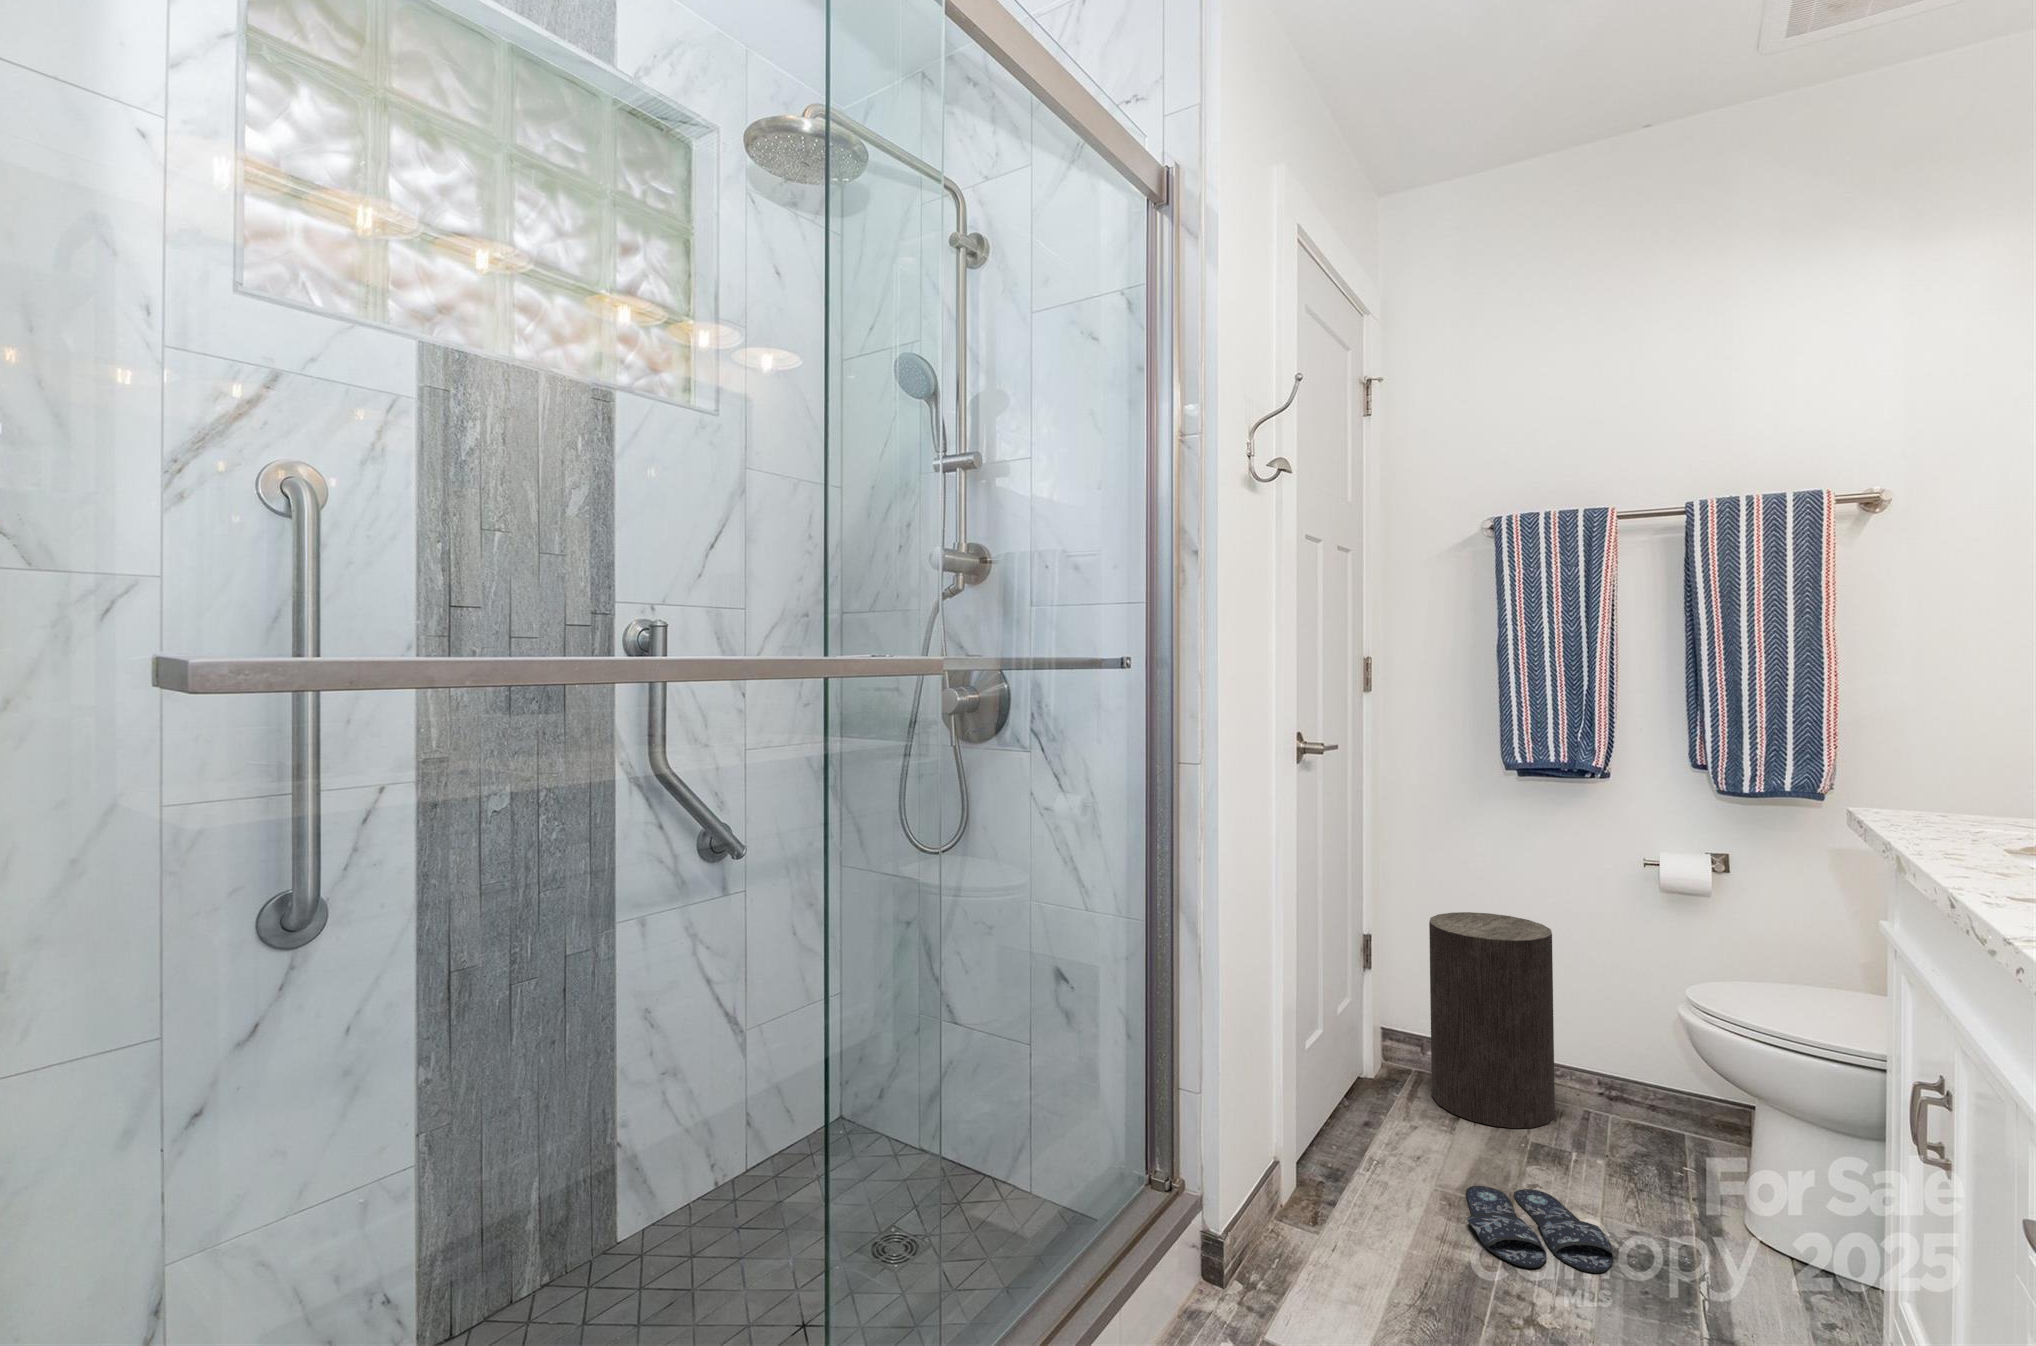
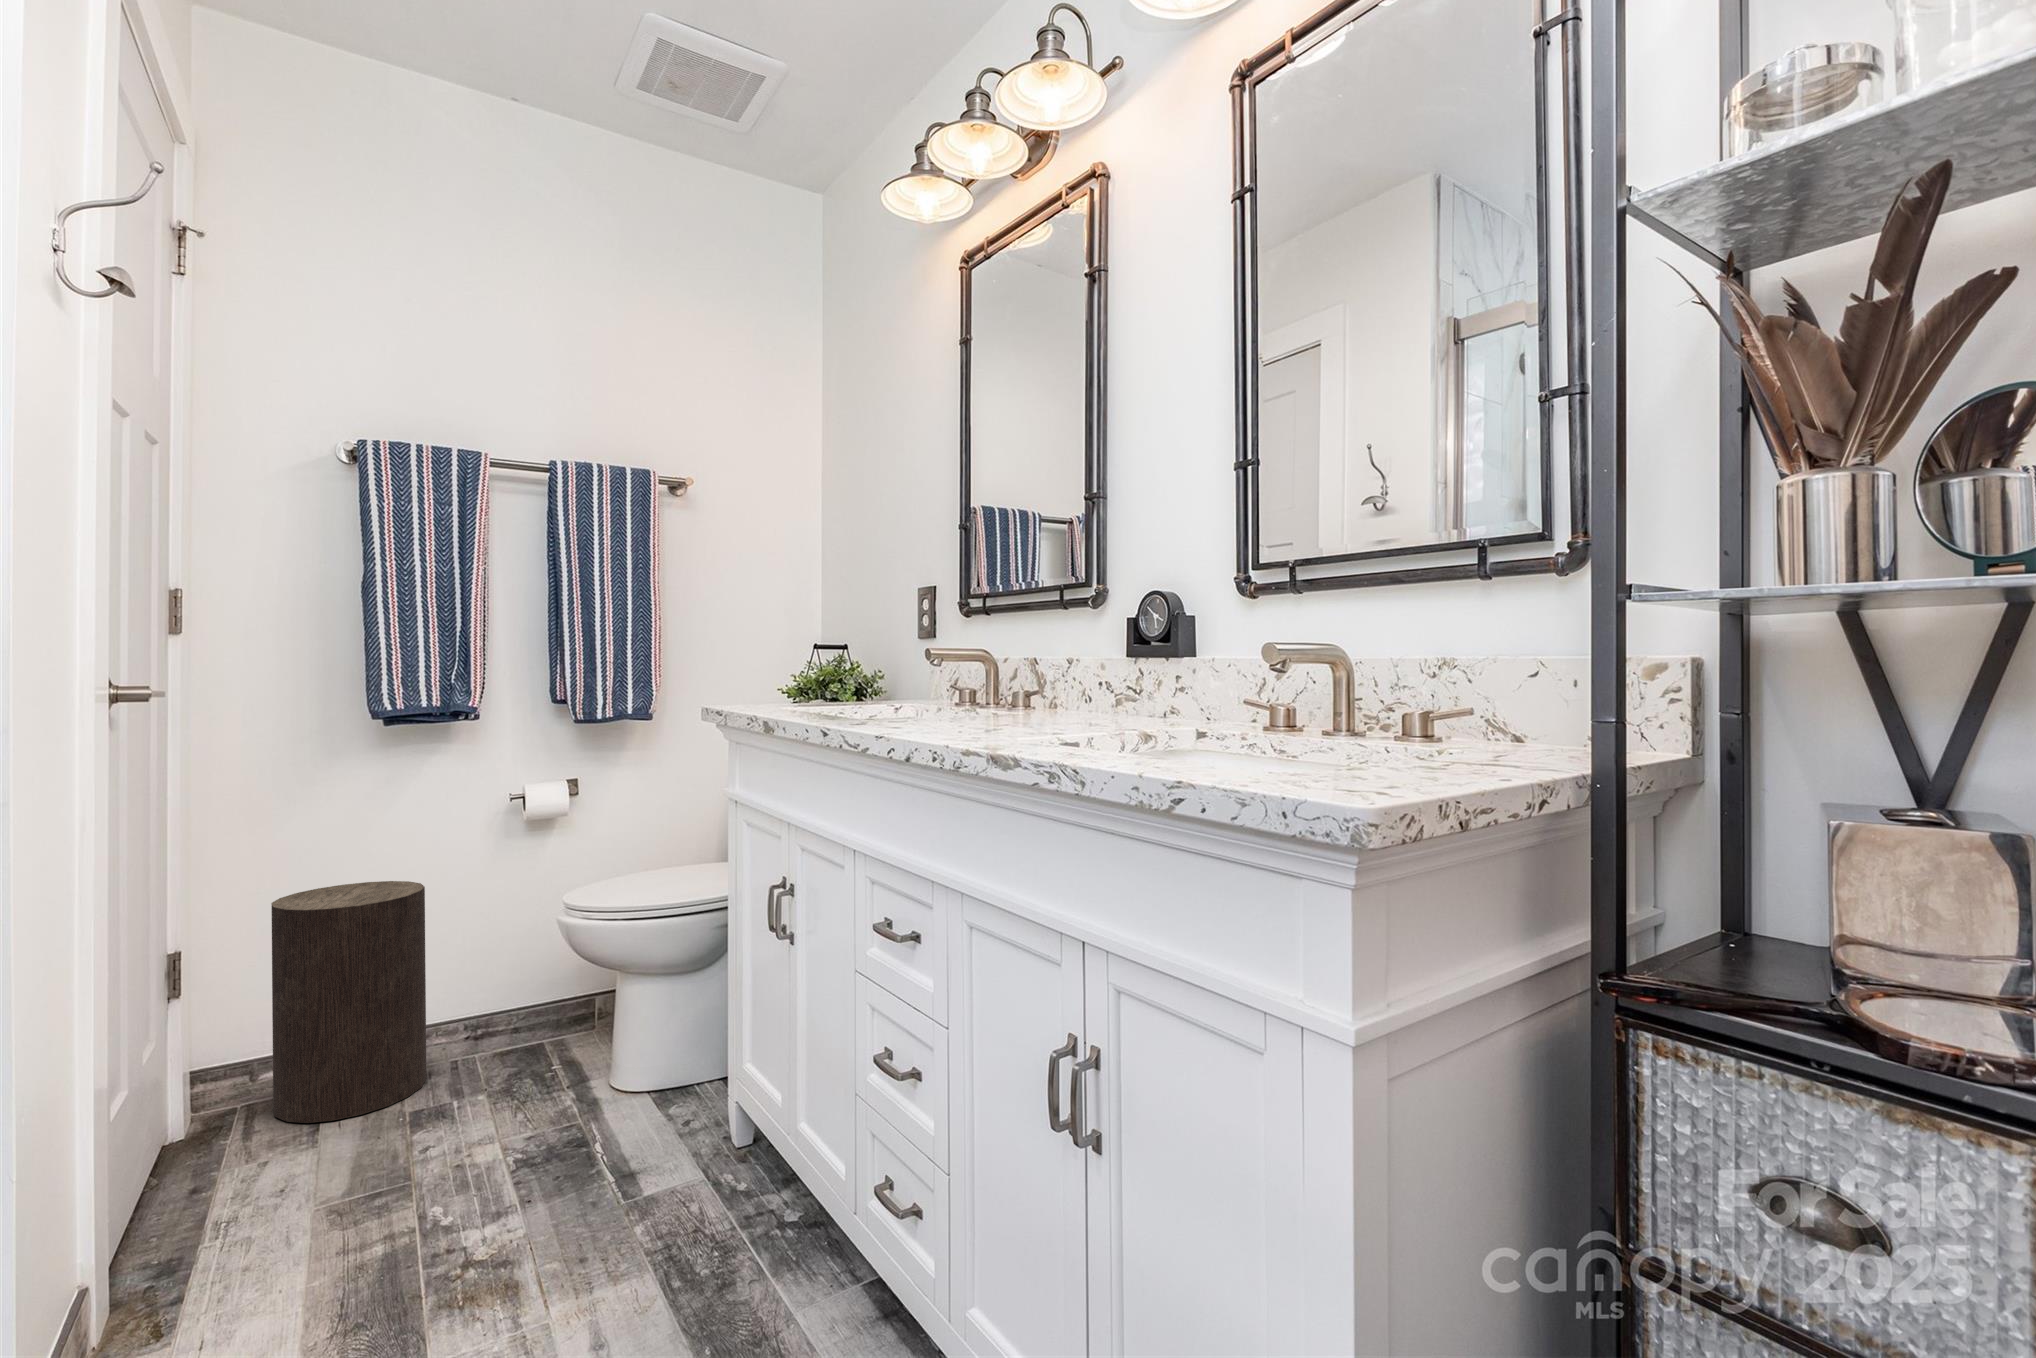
slippers: present [1466,1186,1613,1273] -> none [354,1147,525,1230]

